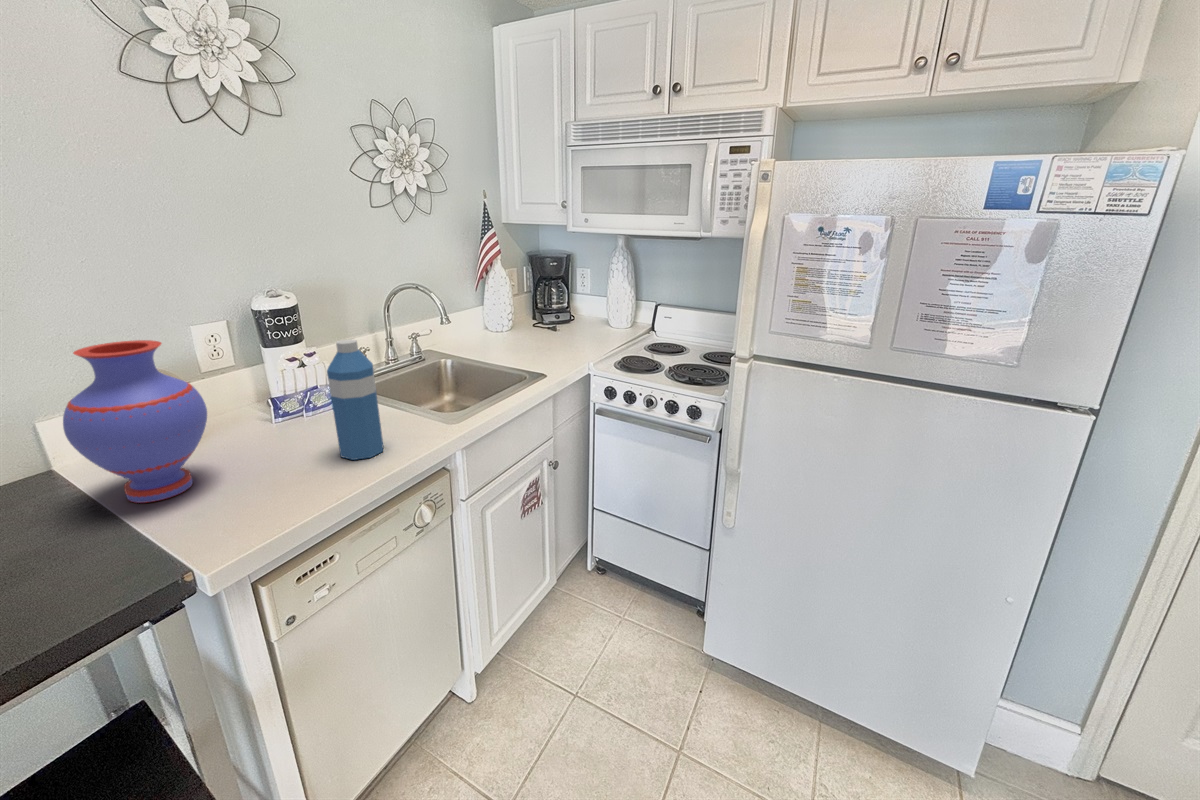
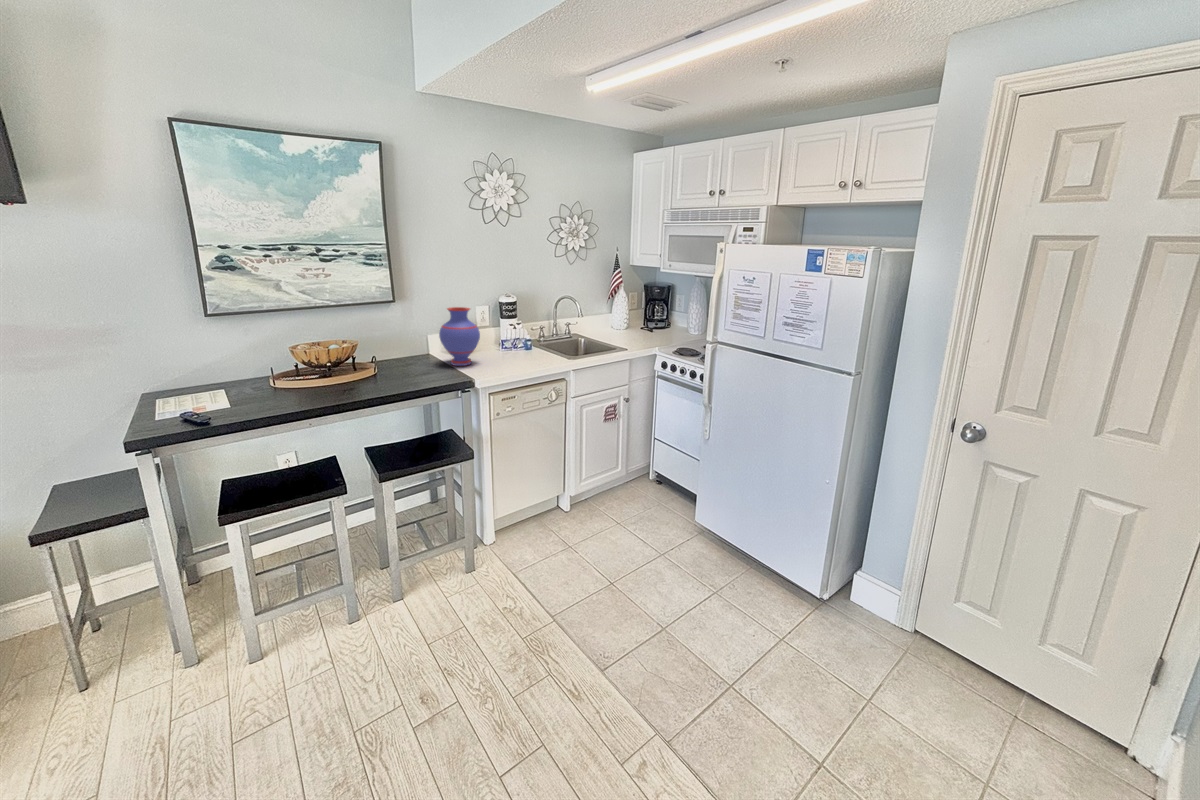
water bottle: present [327,339,383,460] -> none [523,314,540,365]

